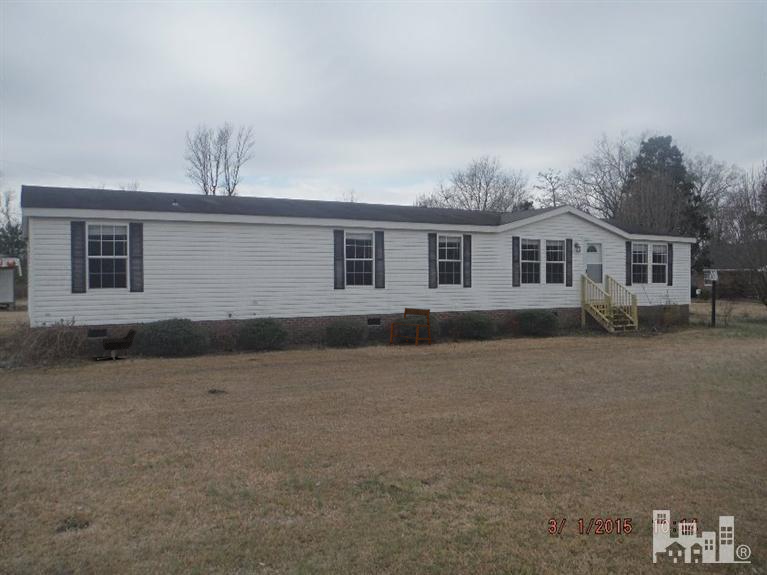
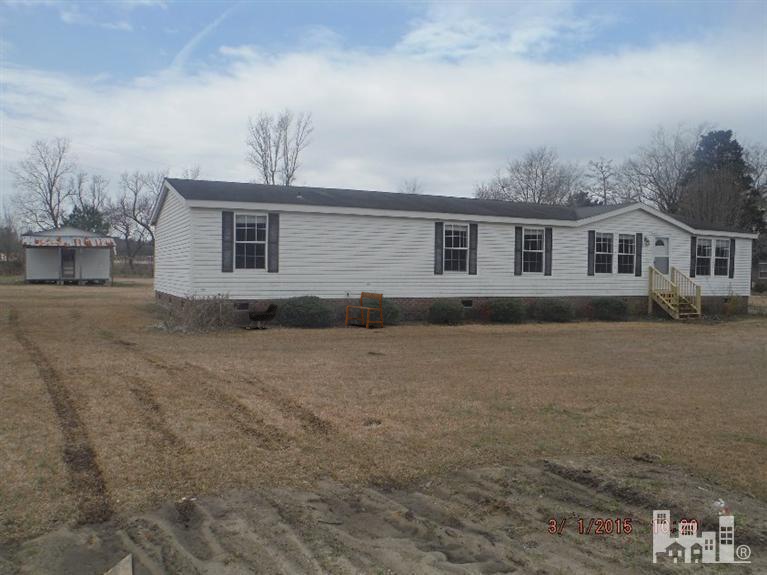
bench: present [390,308,431,346] -> present [345,292,383,329]

